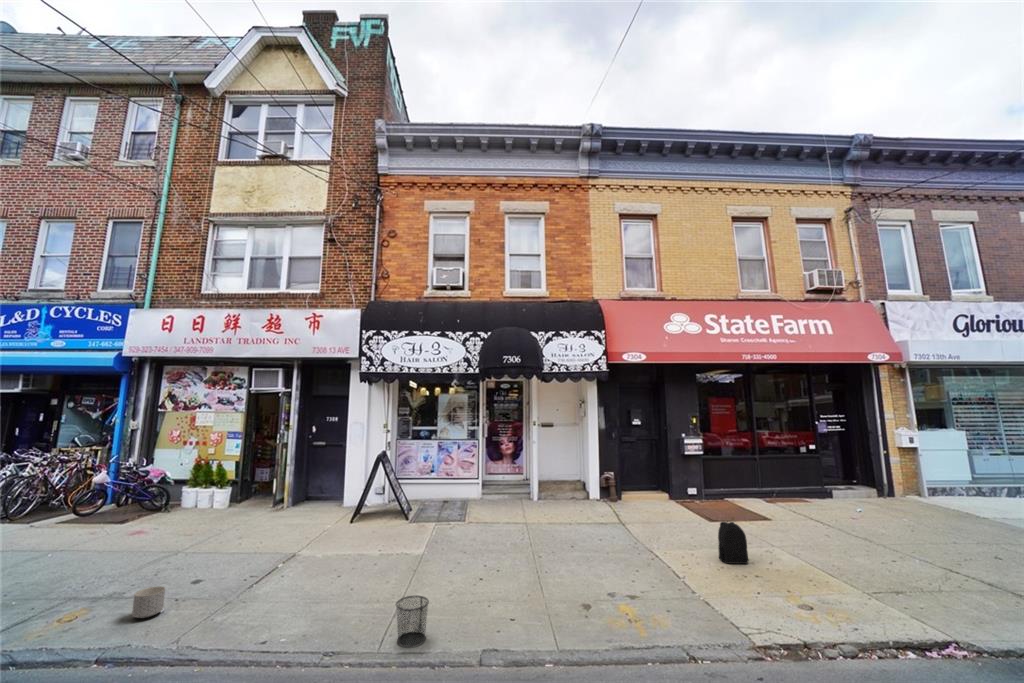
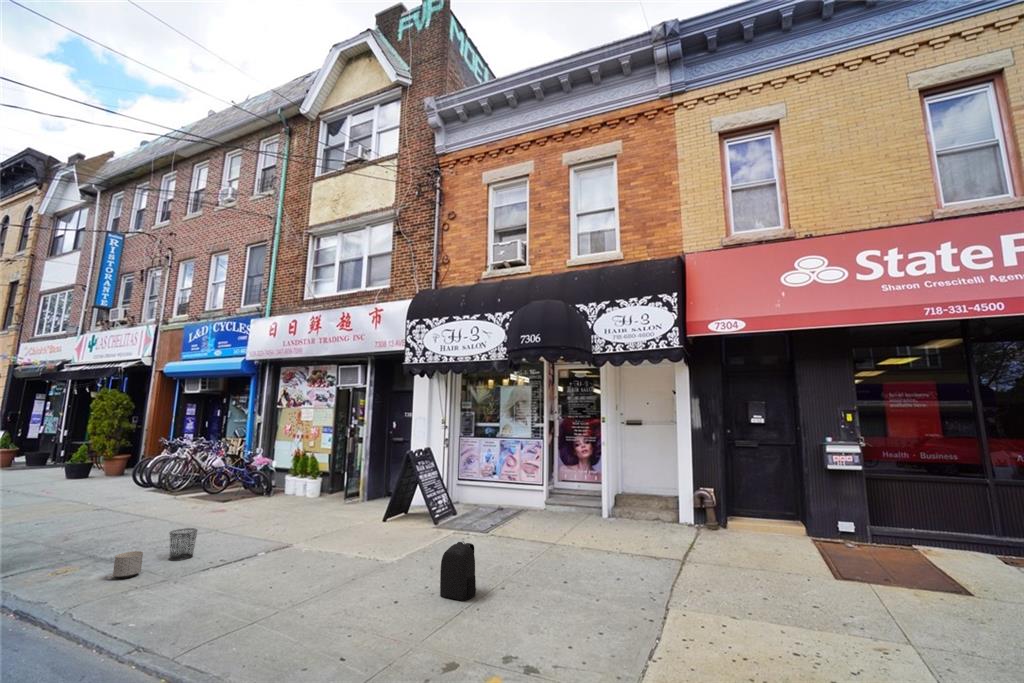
backpack: present [718,522,748,564] -> present [440,541,476,600]
waste bin: present [396,595,429,647] -> present [169,528,197,561]

